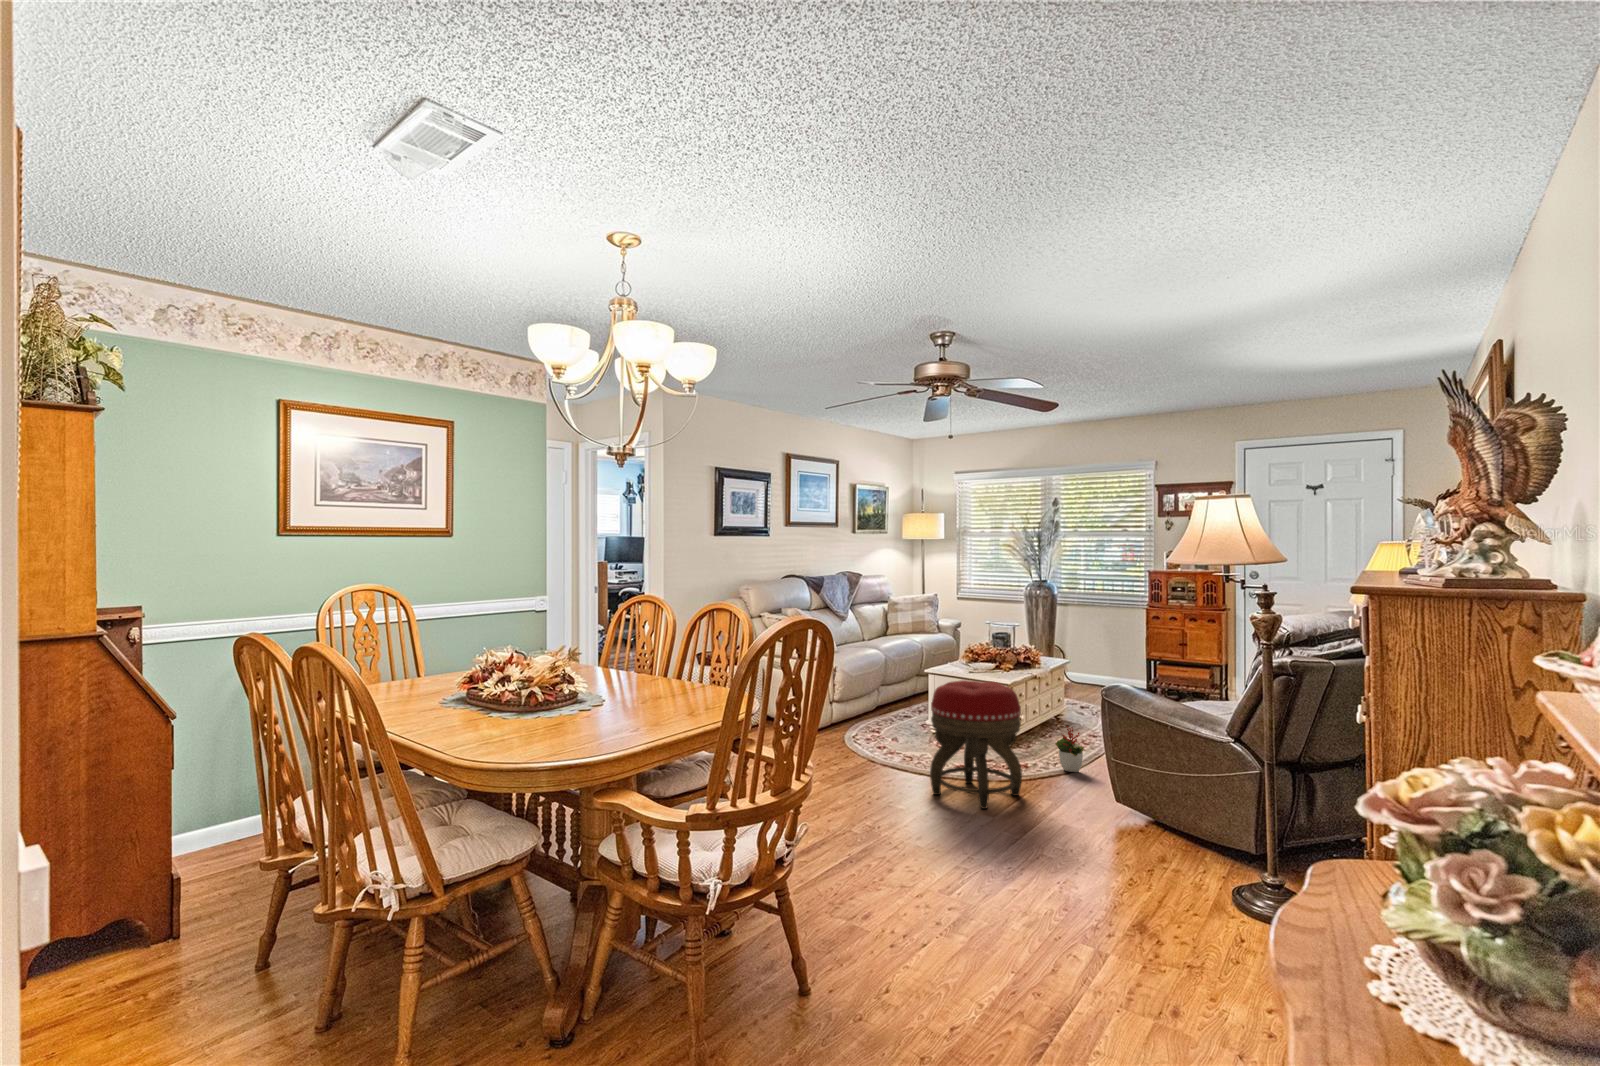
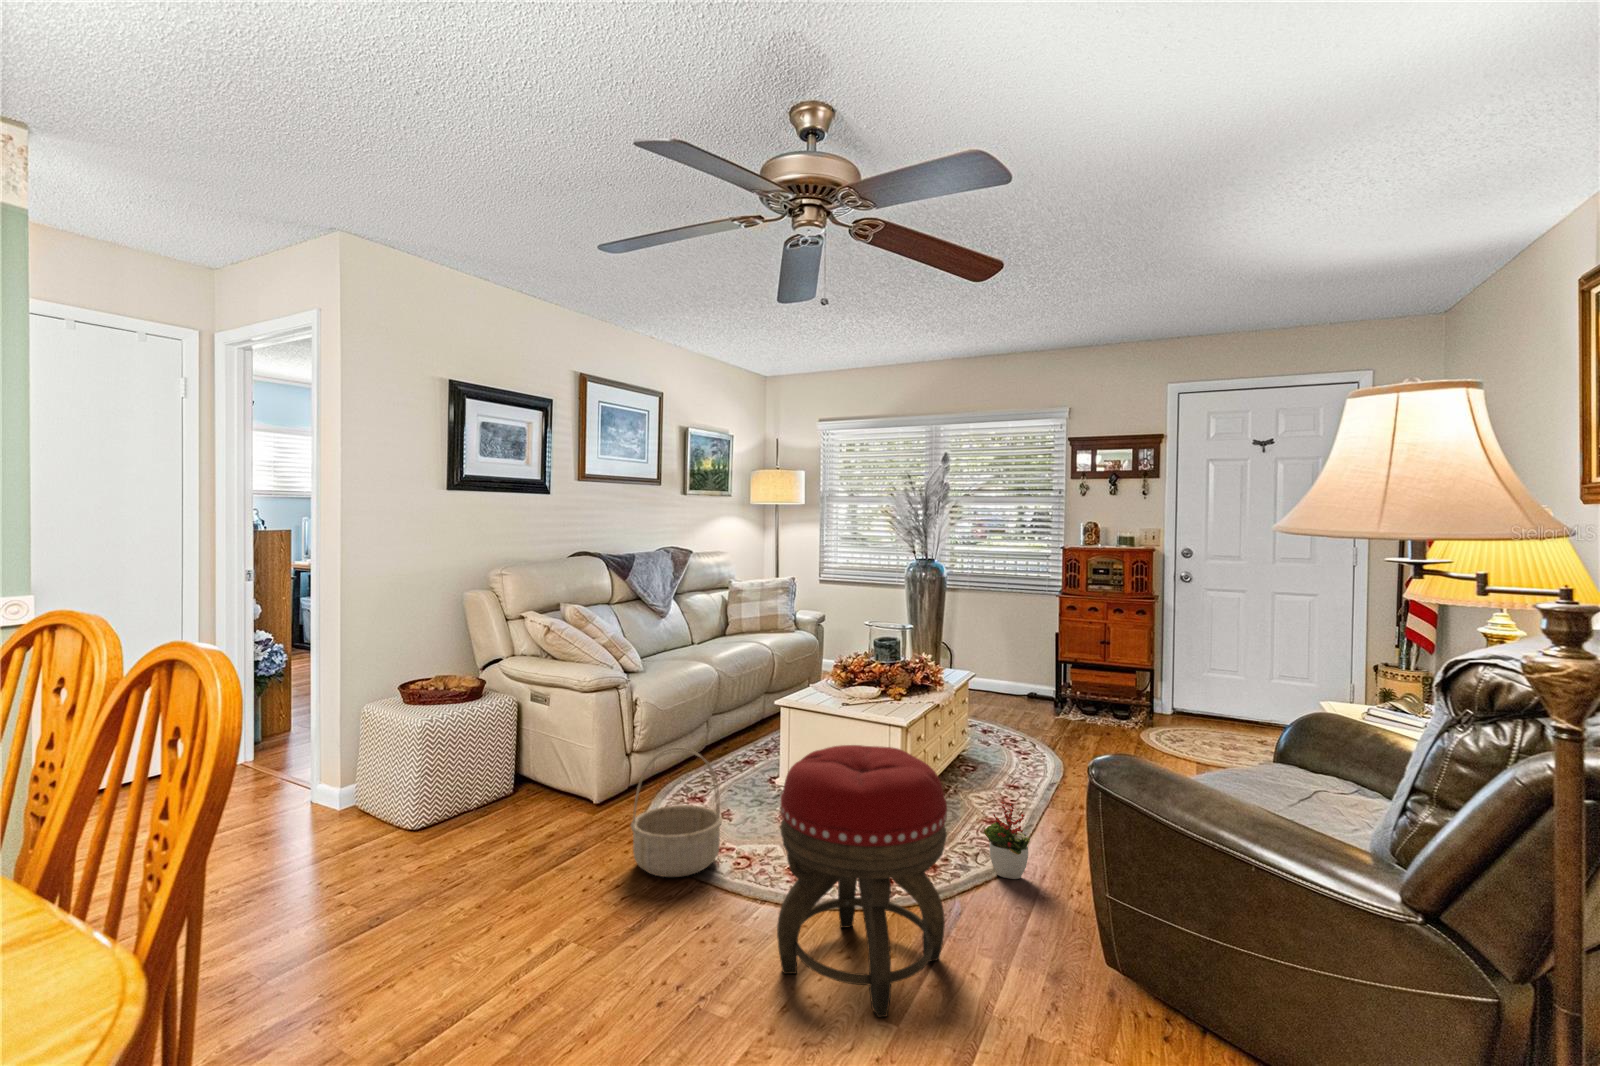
basket: none [843,689,896,762] -> present [631,747,722,877]

